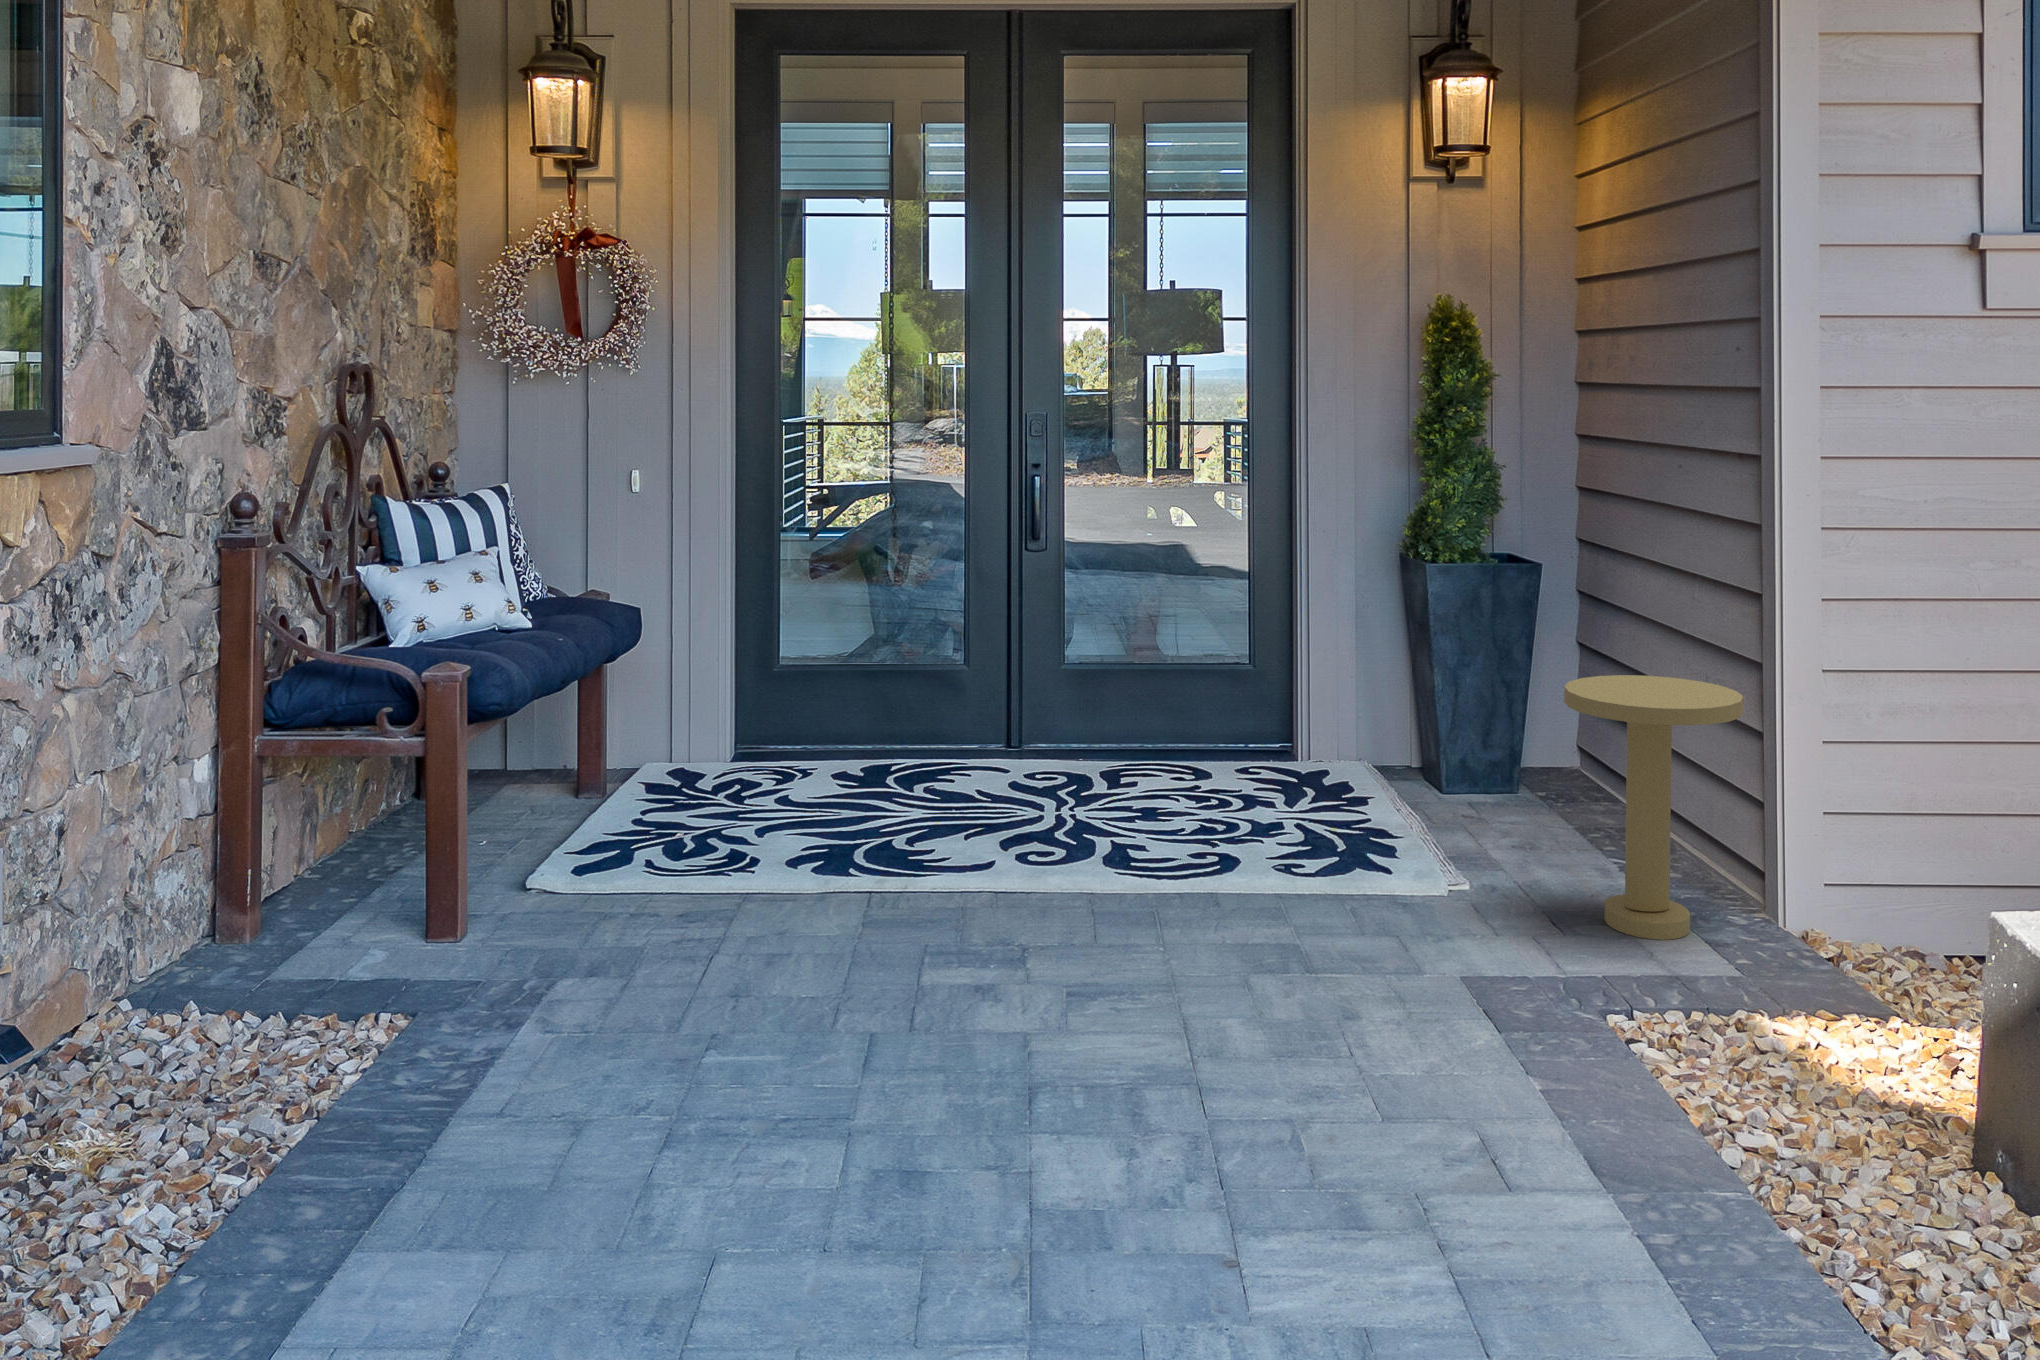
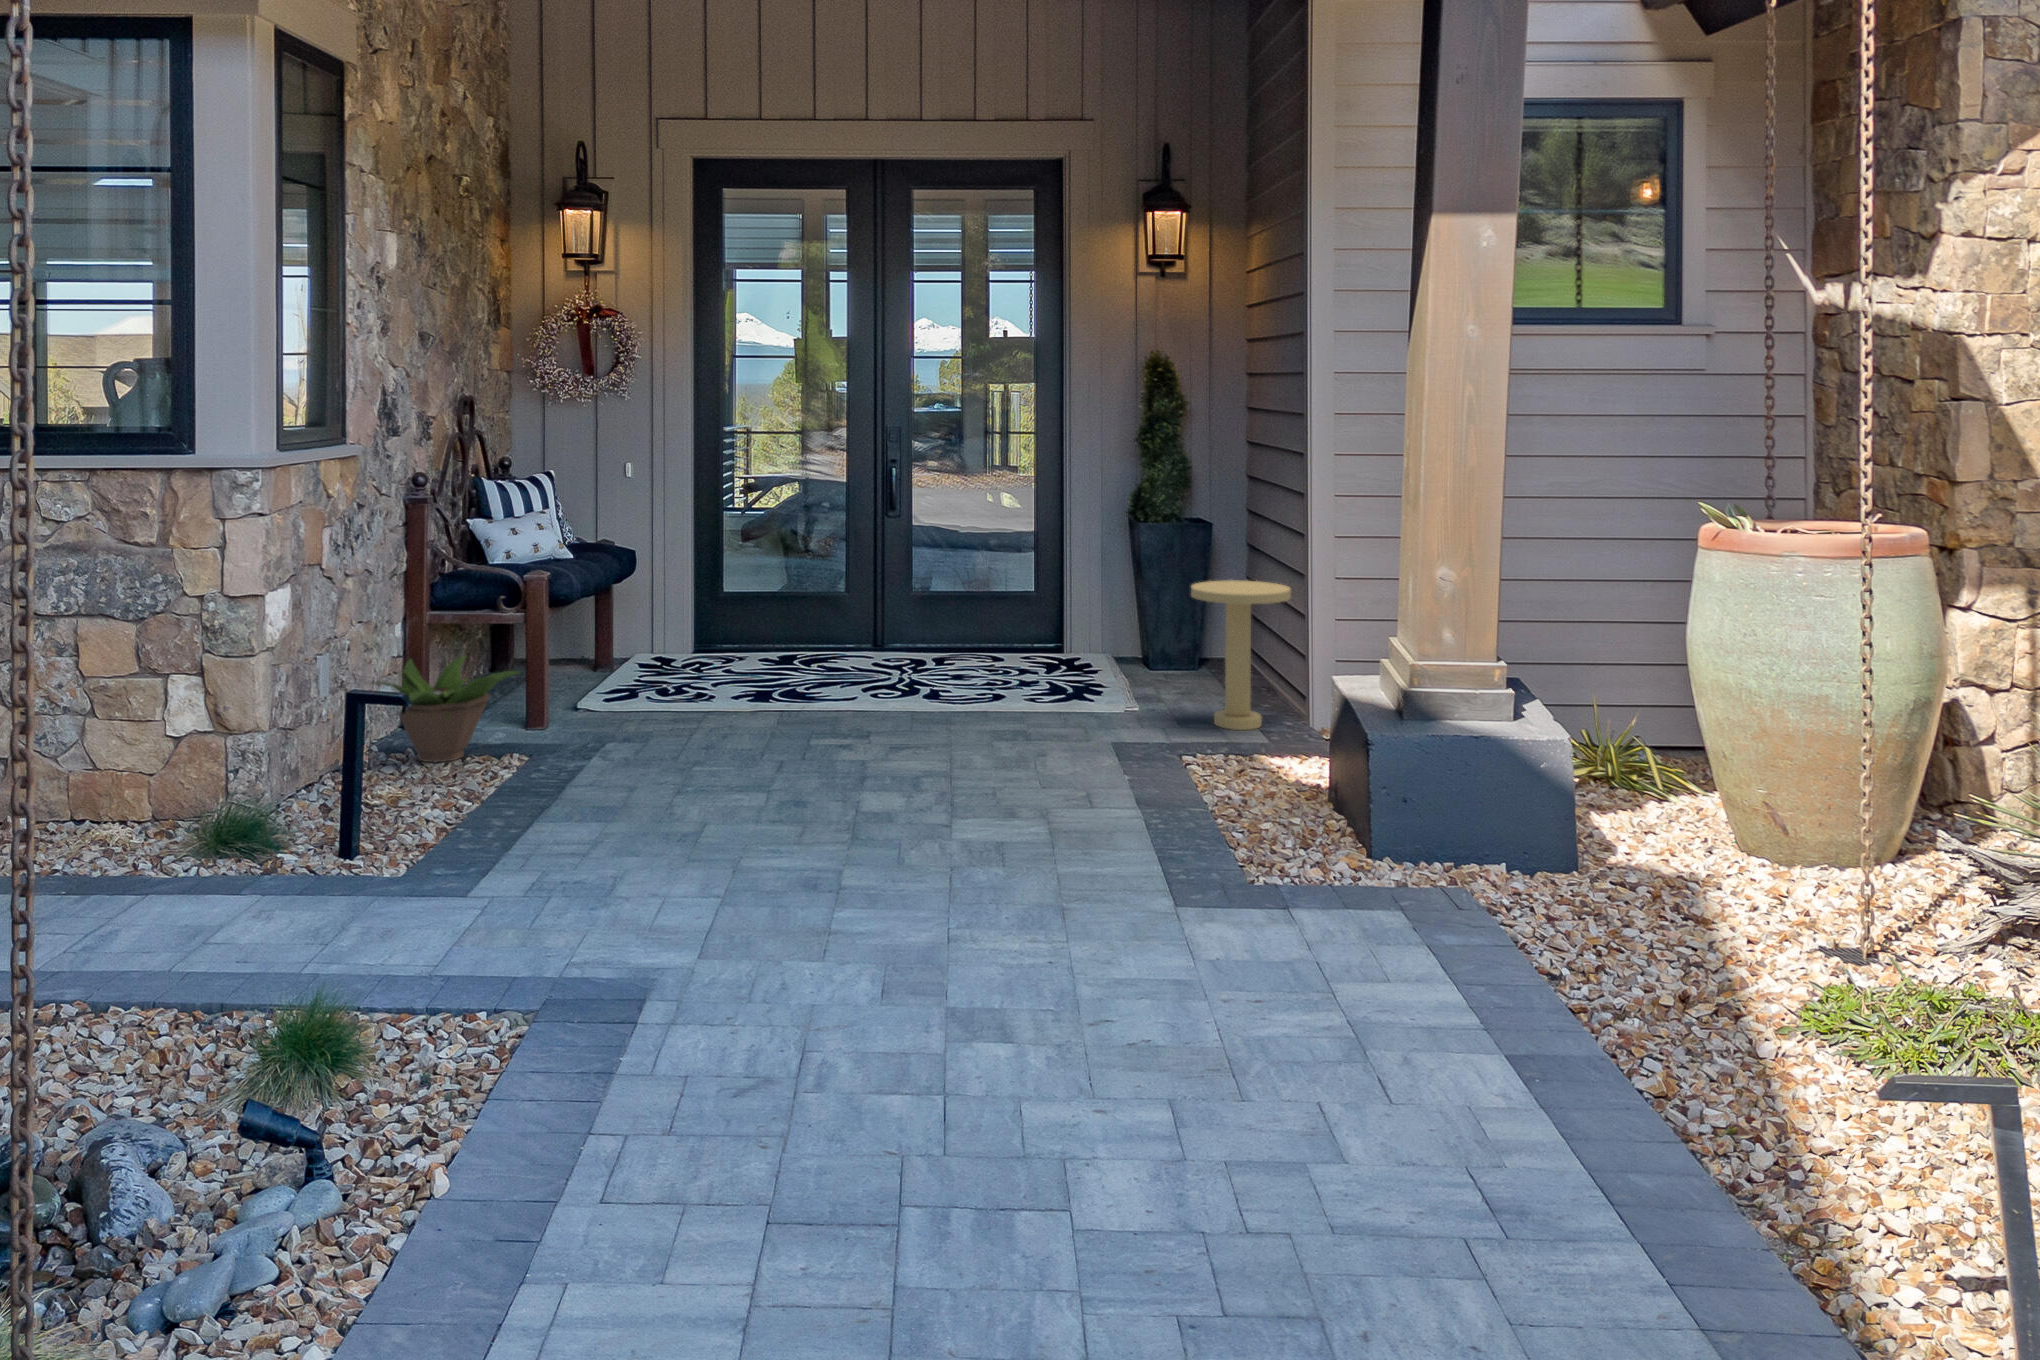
decorative plant: none [68,820,399,1034] -> present [379,656,520,762]

